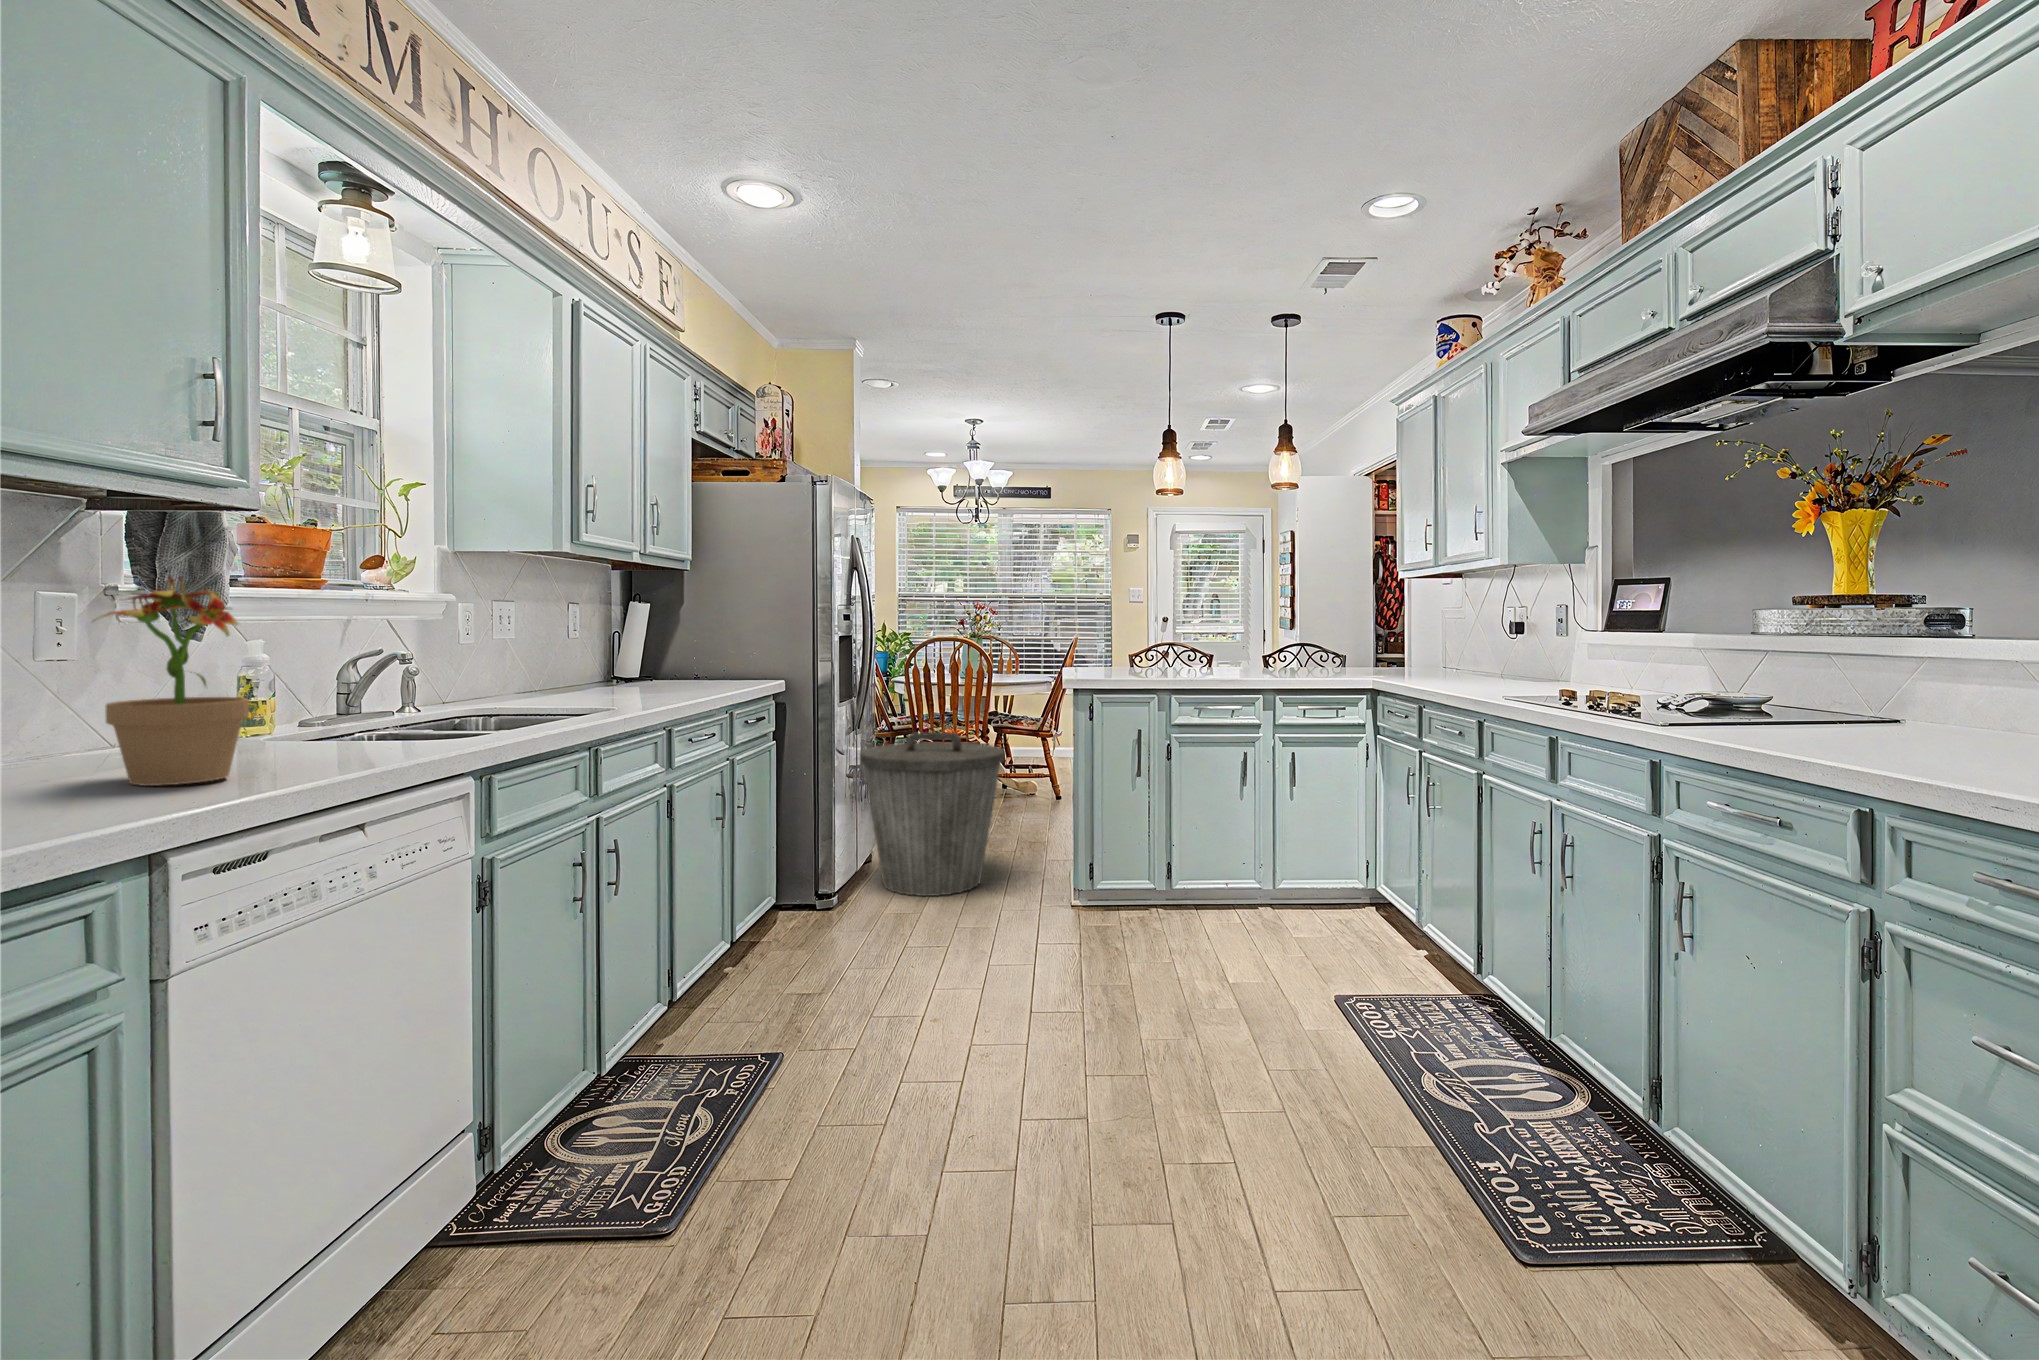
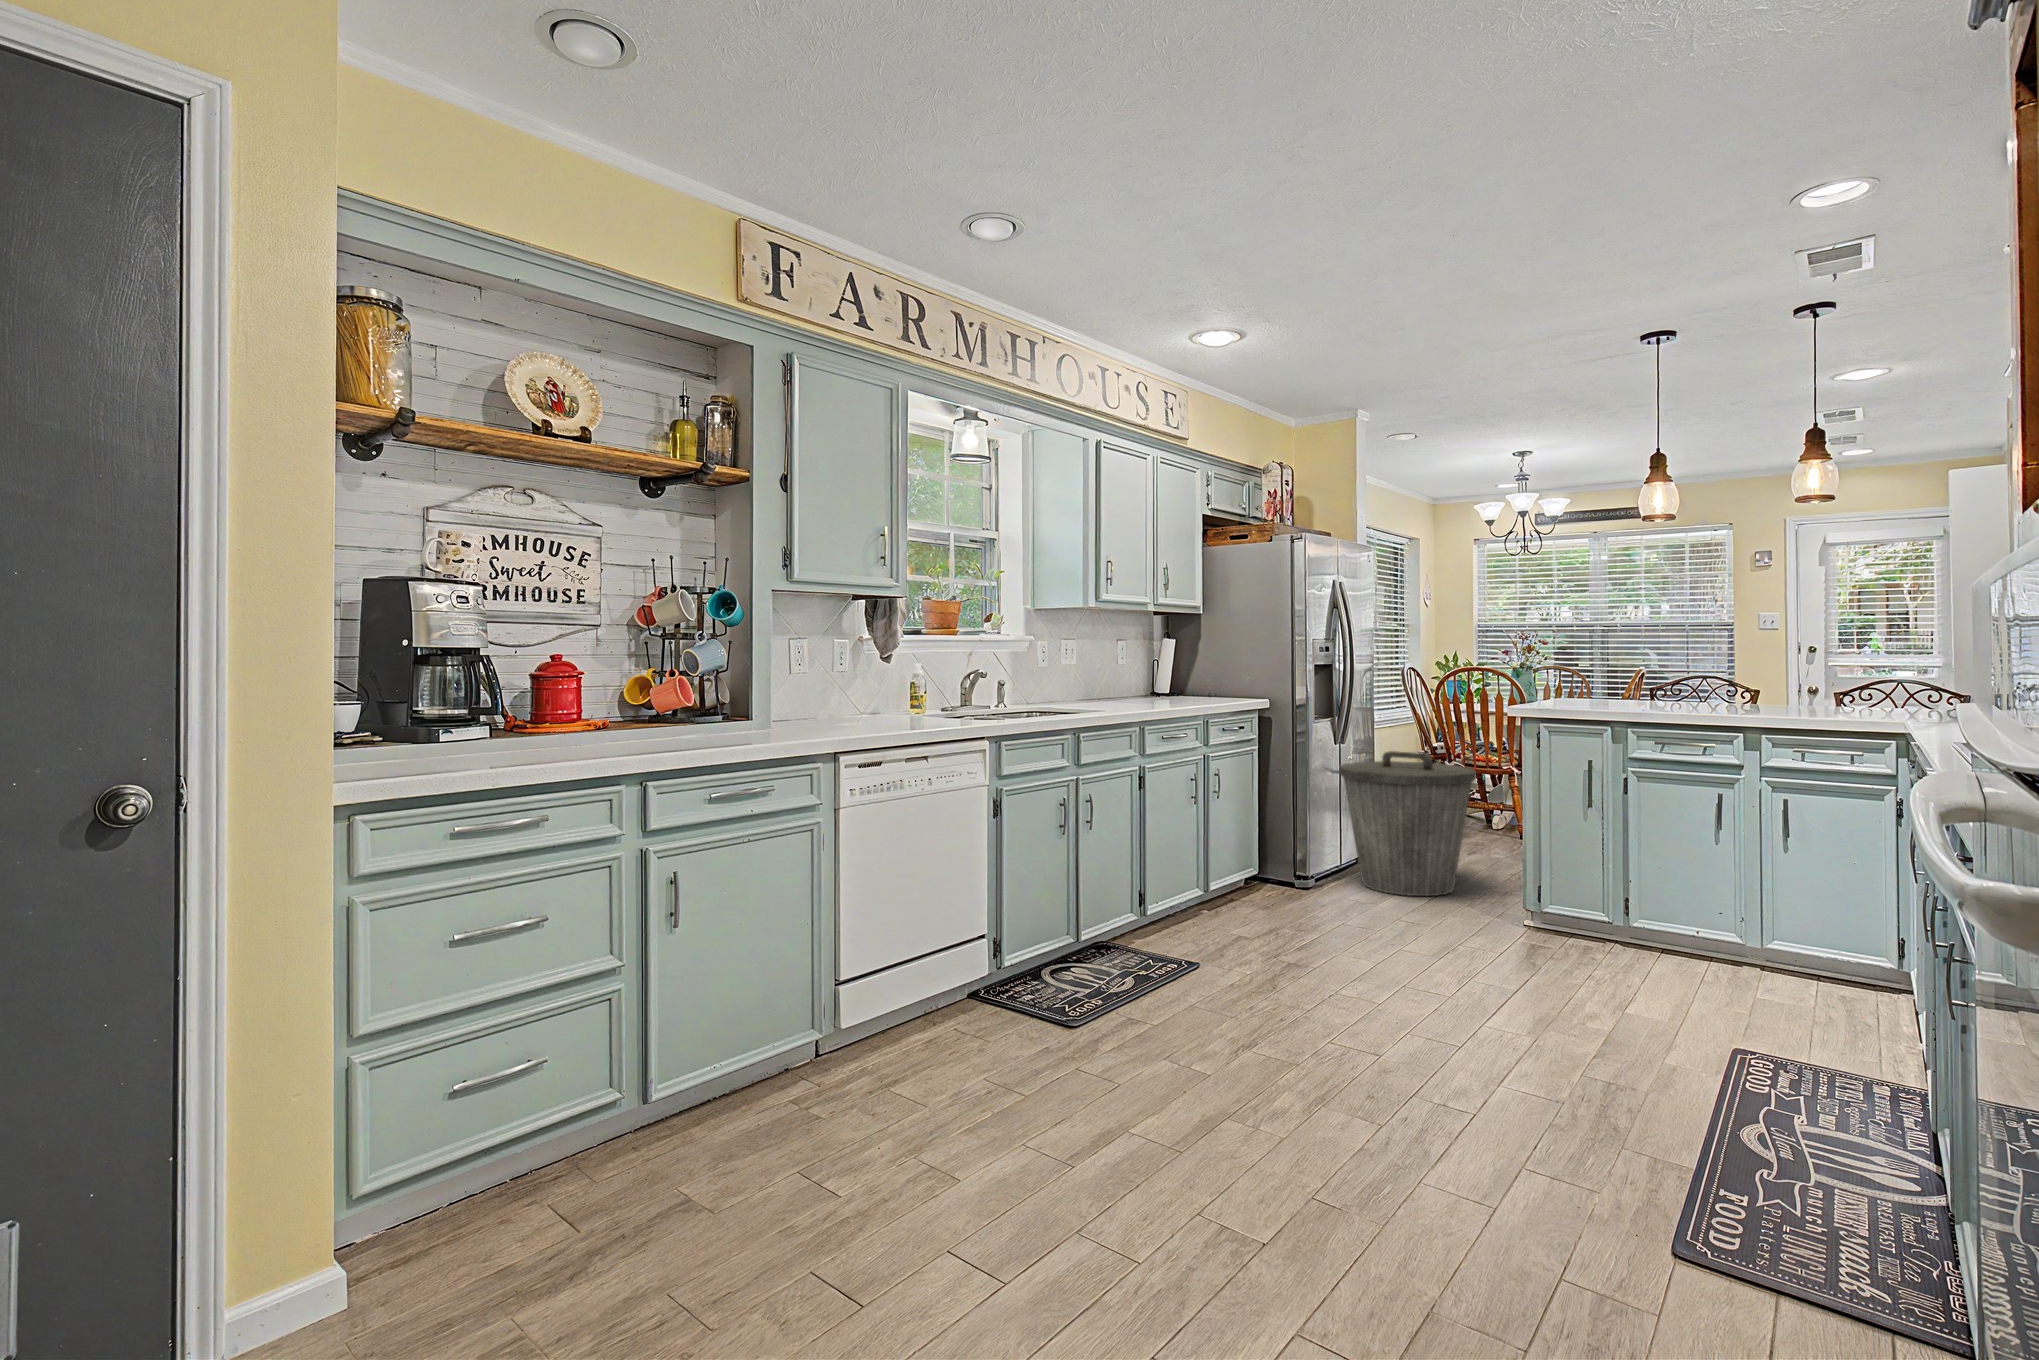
potted plant: present [102,575,249,786] -> none [827,633,882,729]

